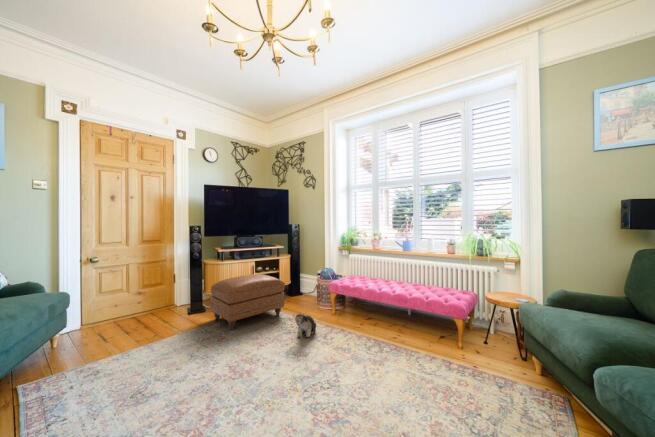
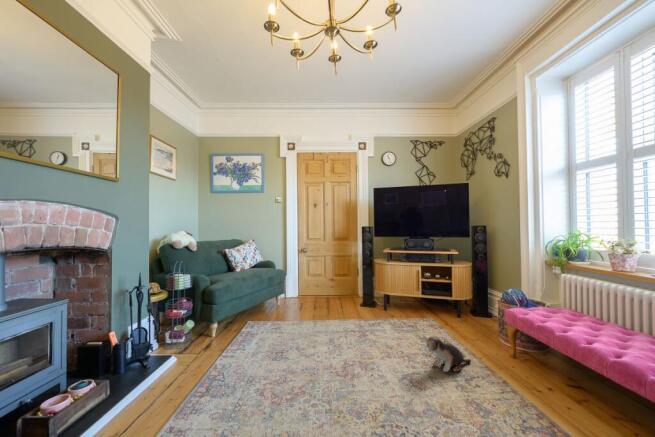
ottoman: present [210,274,285,330] -> none [370,278,443,332]

